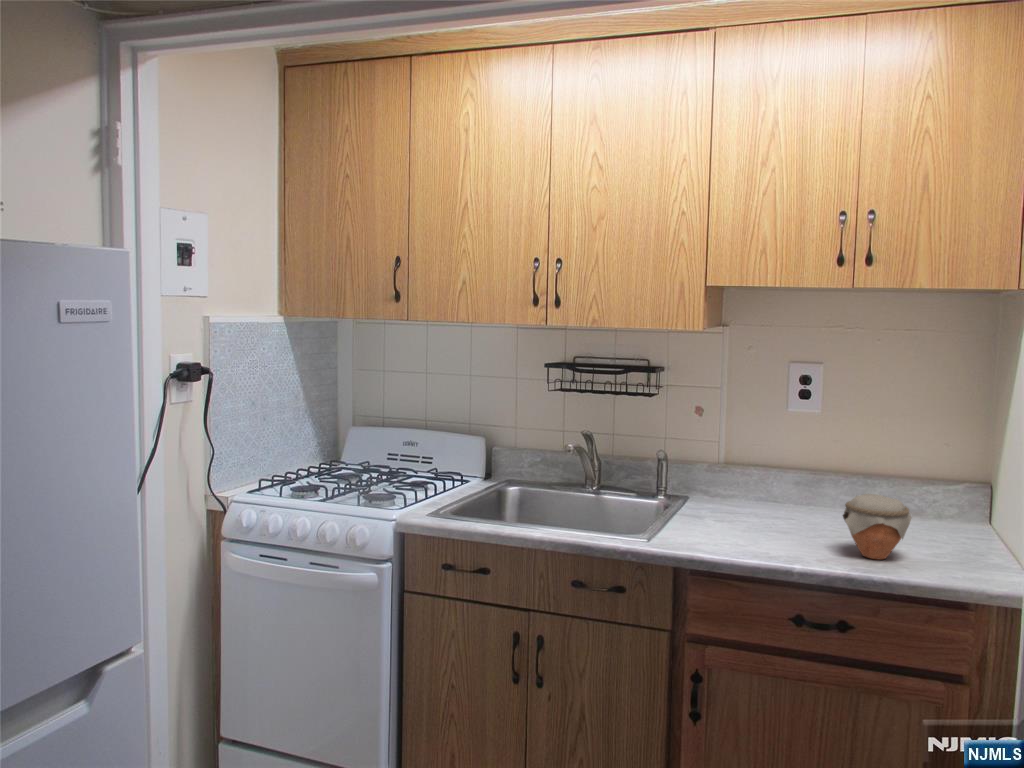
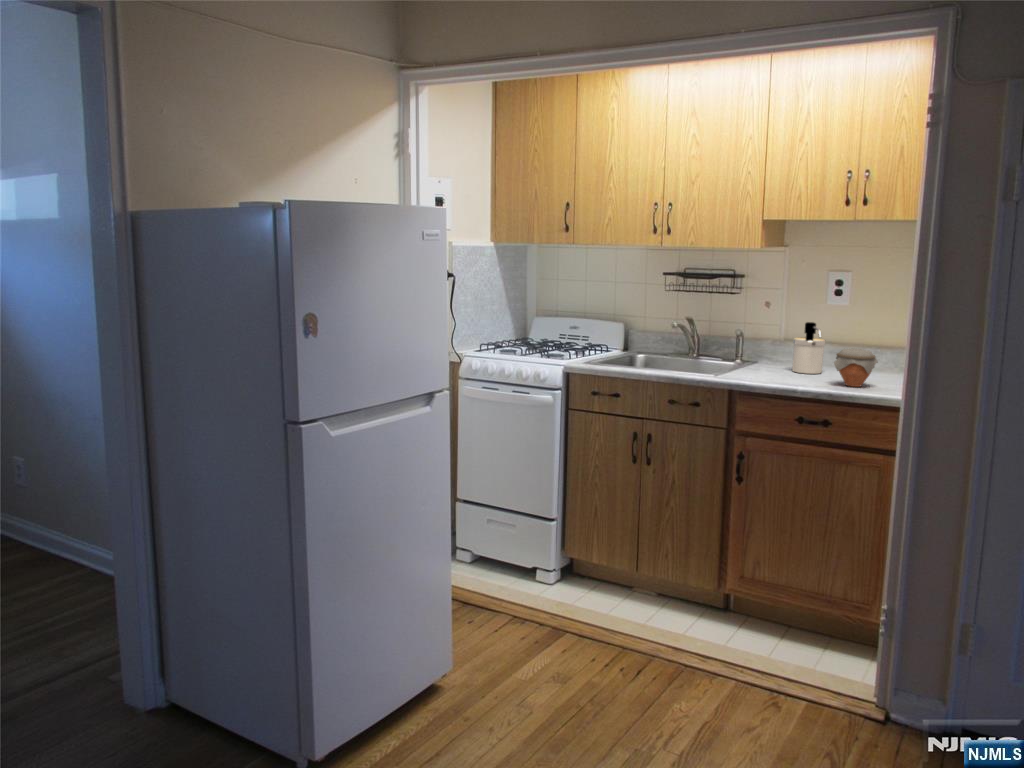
soap dispenser: none [755,445,808,527] -> present [792,322,825,374]

